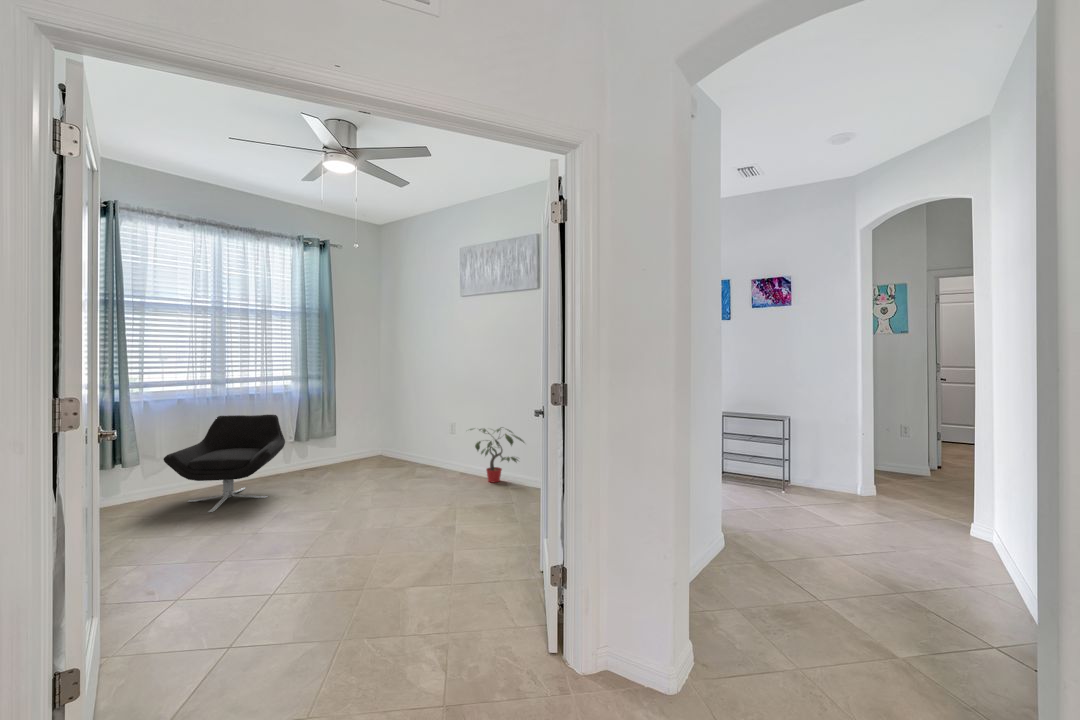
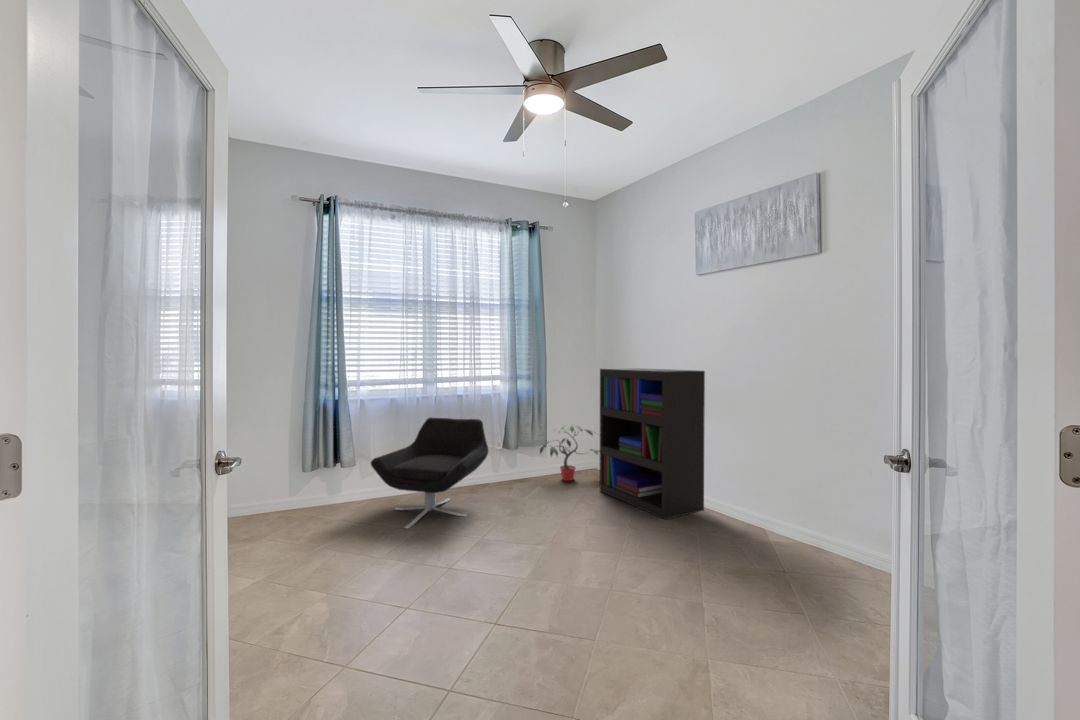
bookshelf: none [385,368,466,479] -> present [600,368,705,519]
potted plant: present [469,428,524,483] -> present [540,425,599,481]

